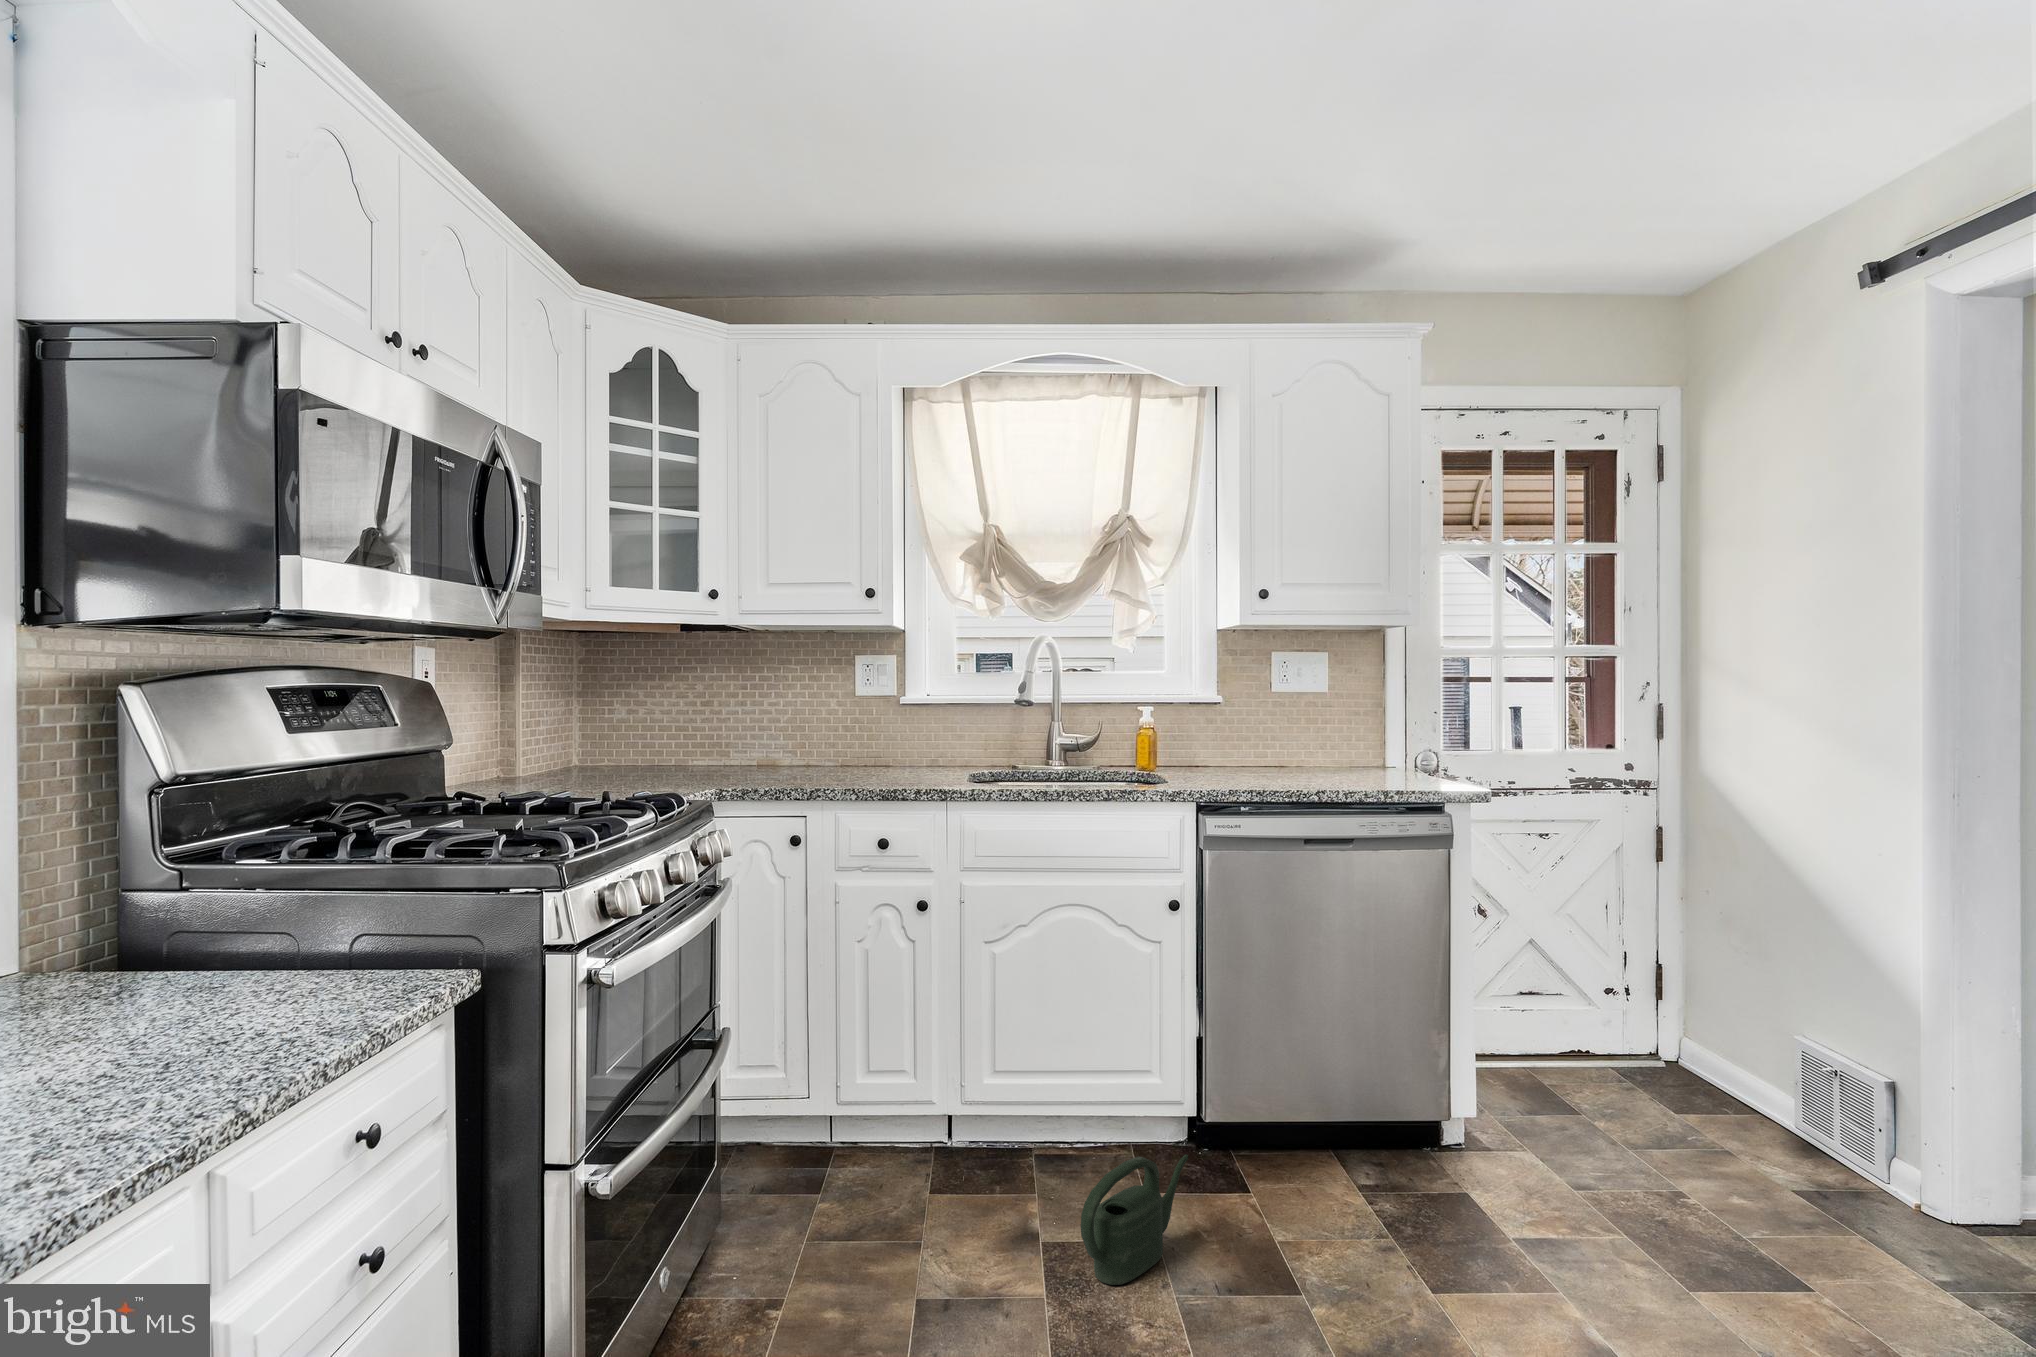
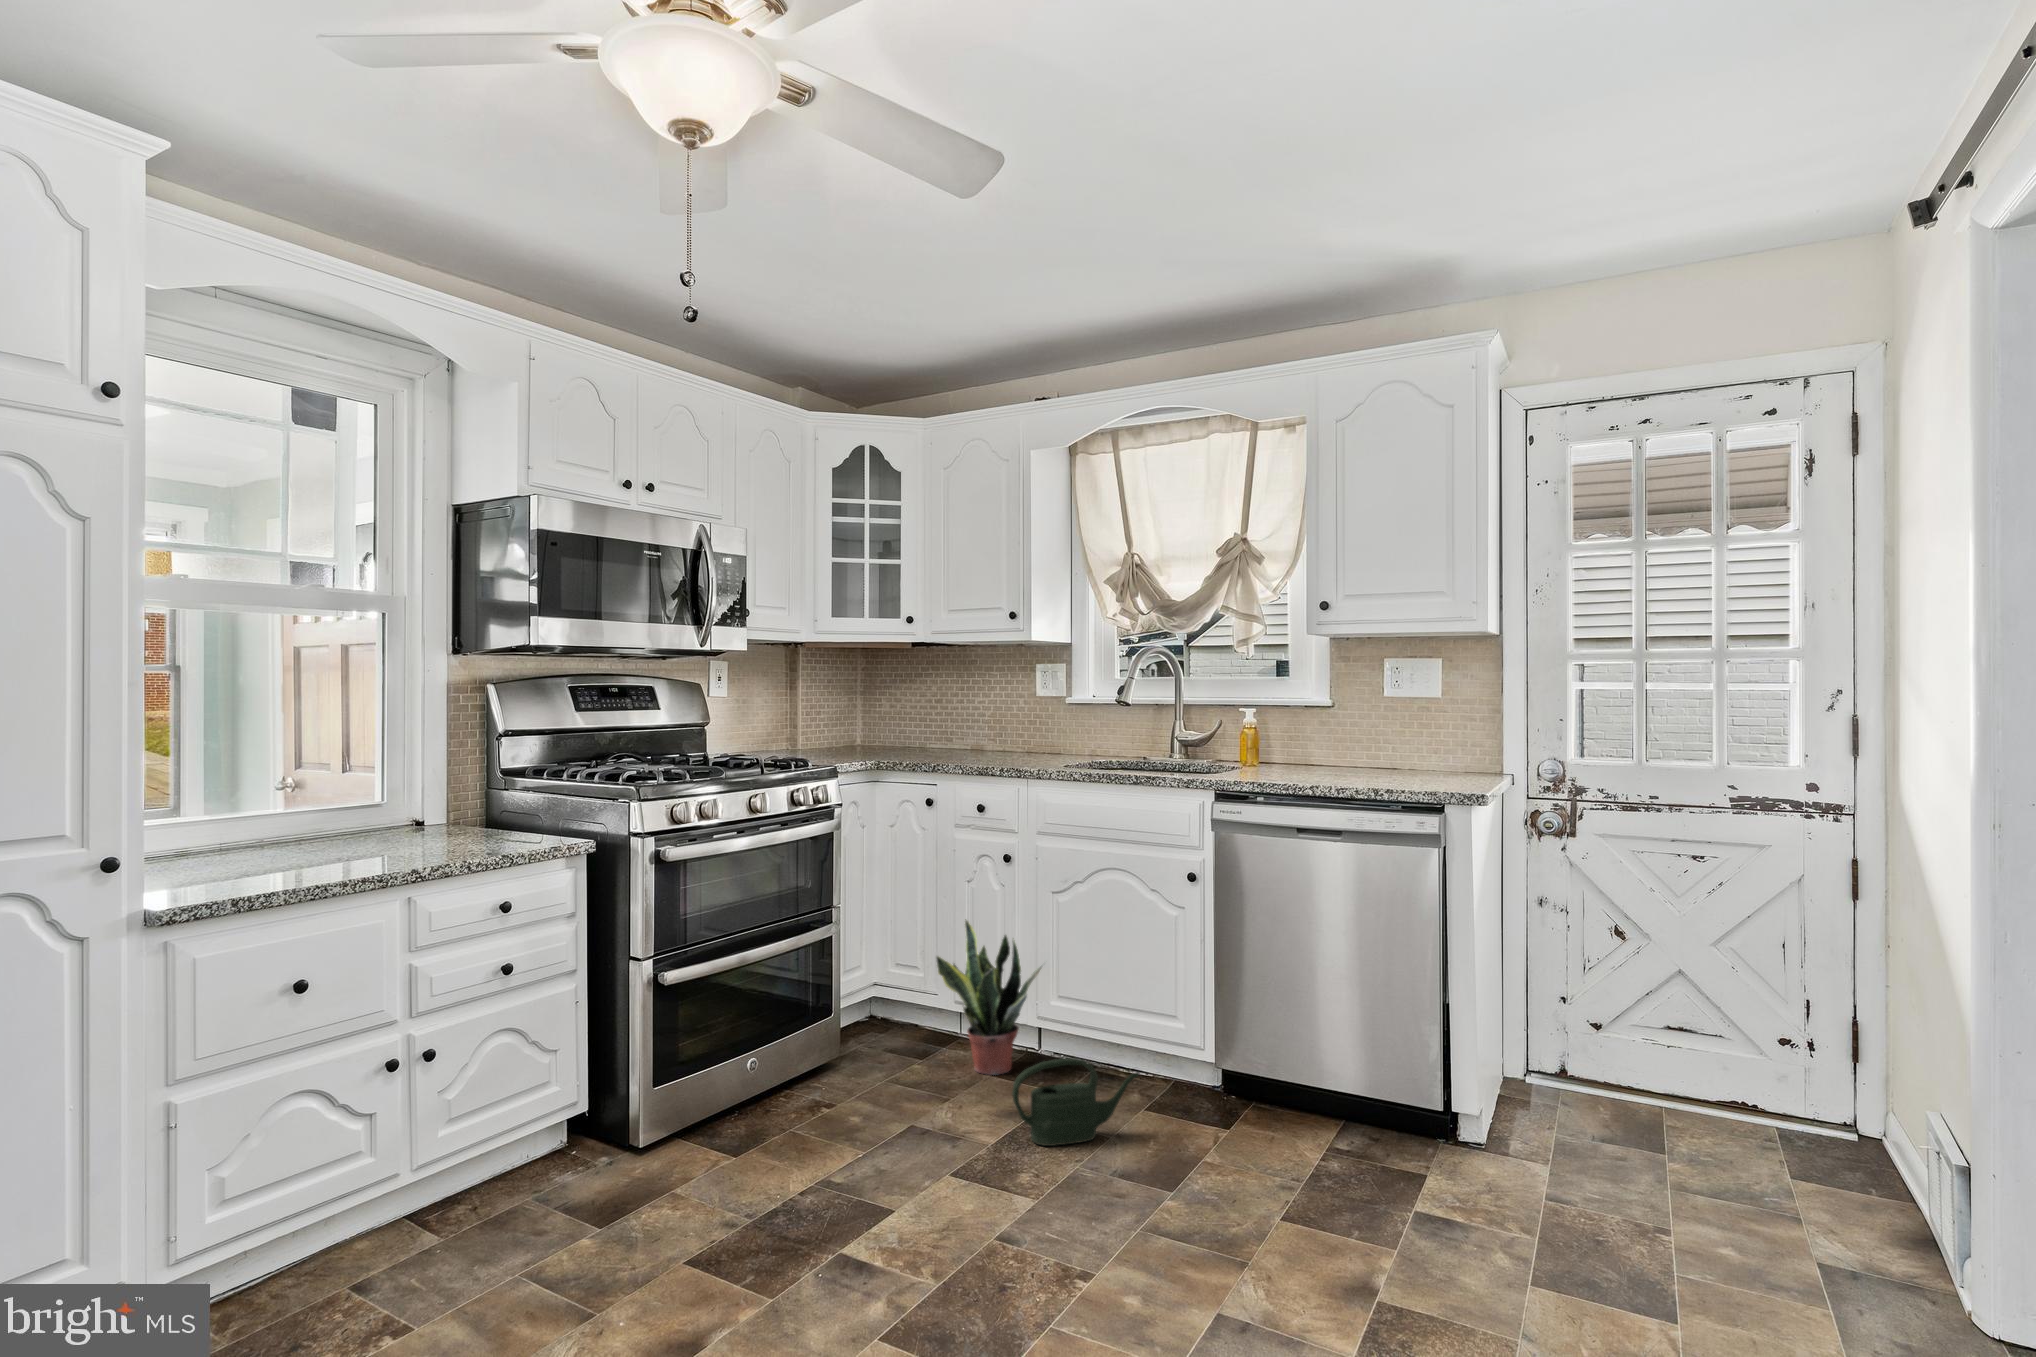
potted plant: none [866,991,985,1193] -> present [937,919,1043,1075]

